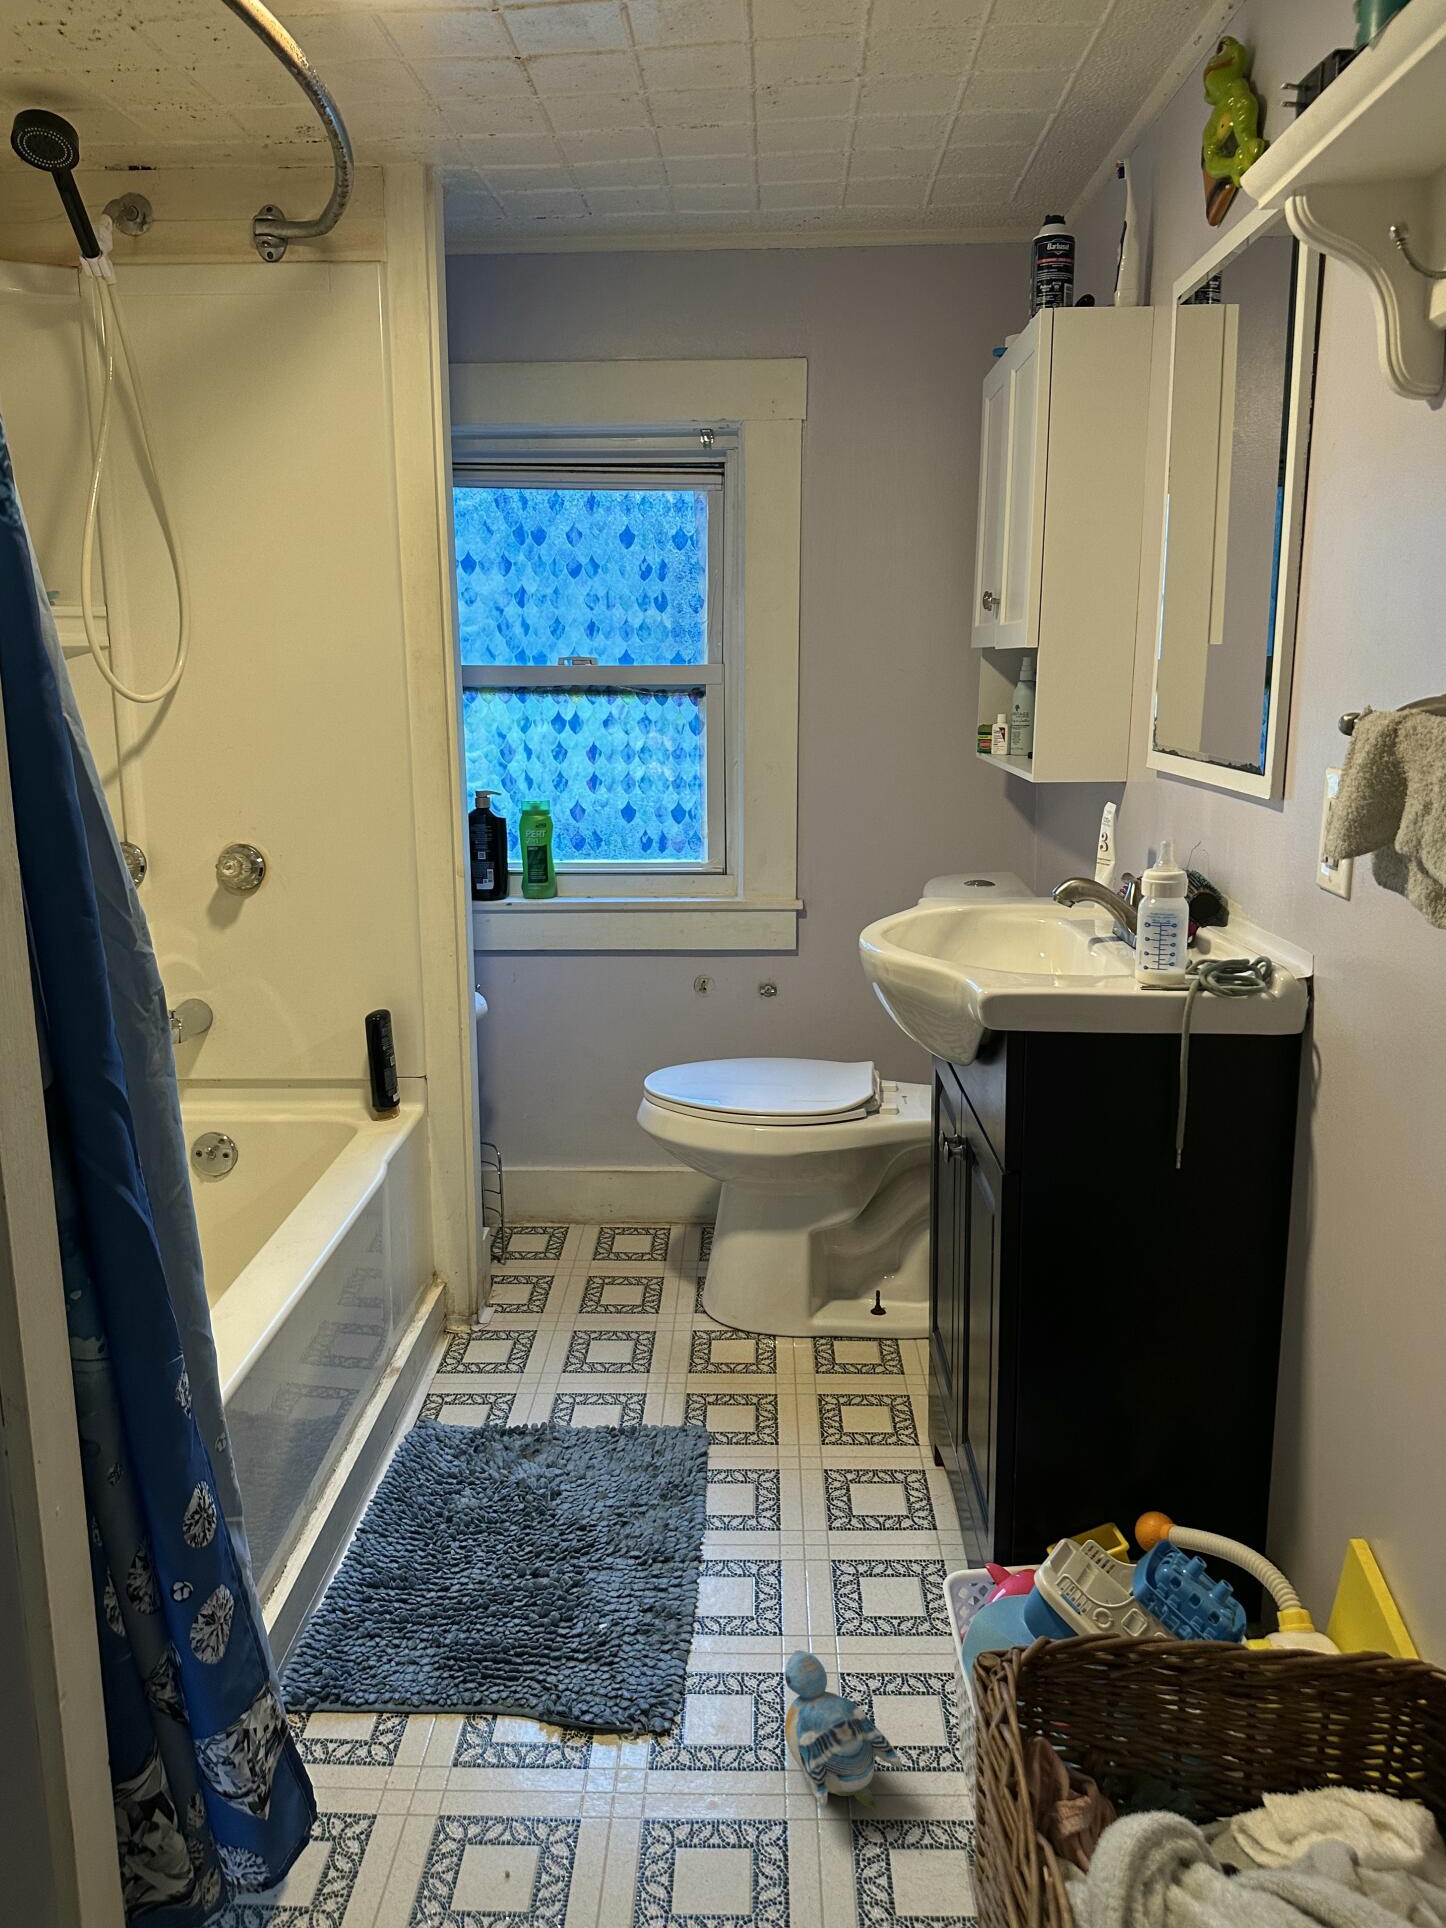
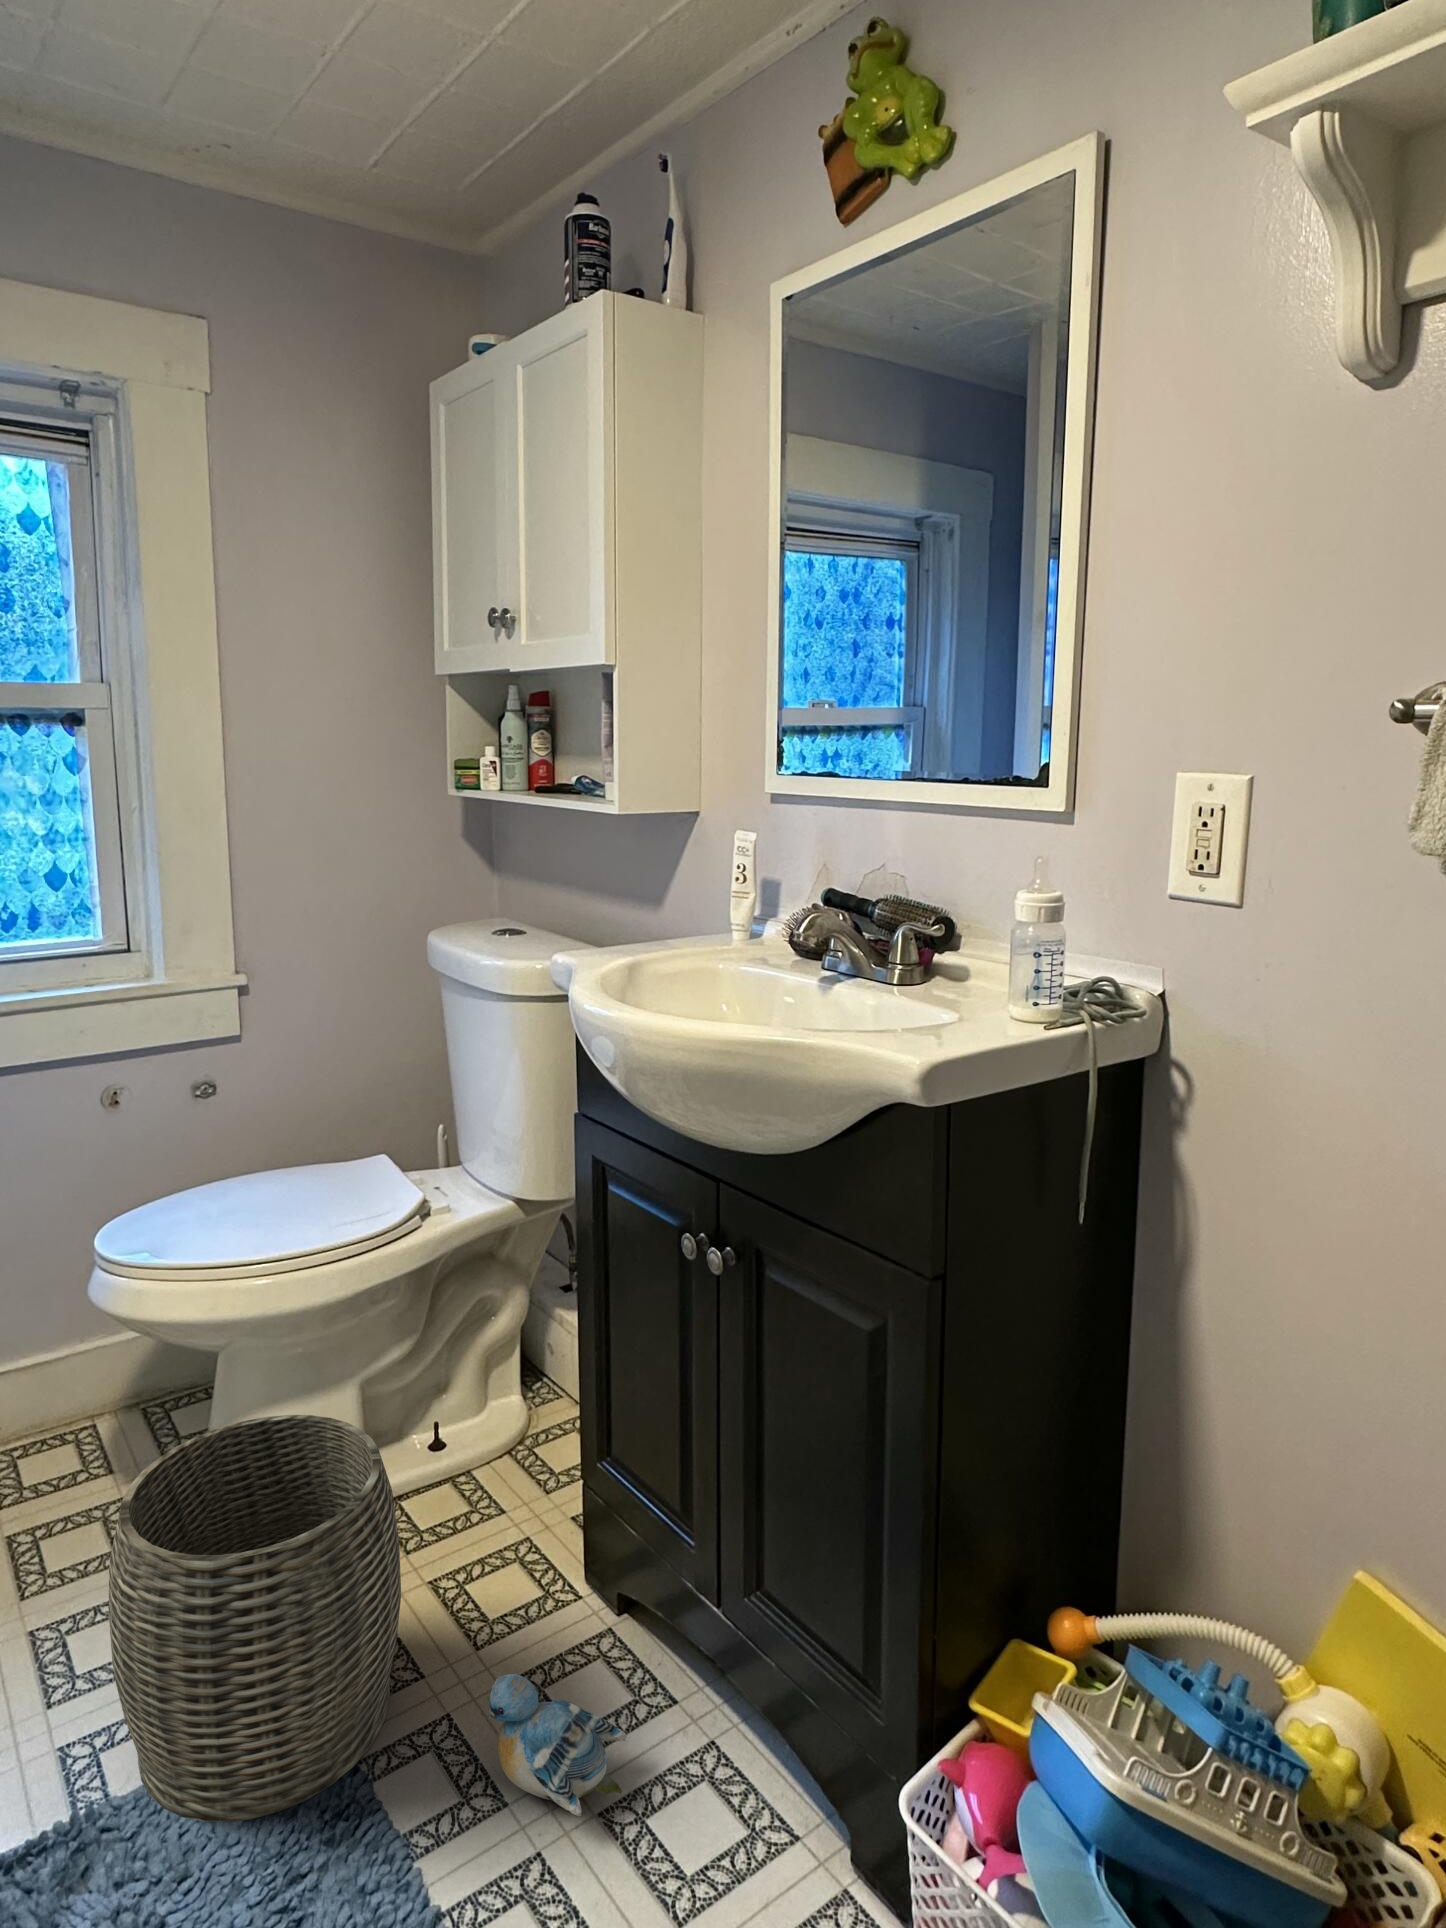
woven basket: none [530,1346,767,1681] -> present [109,1415,401,1822]

